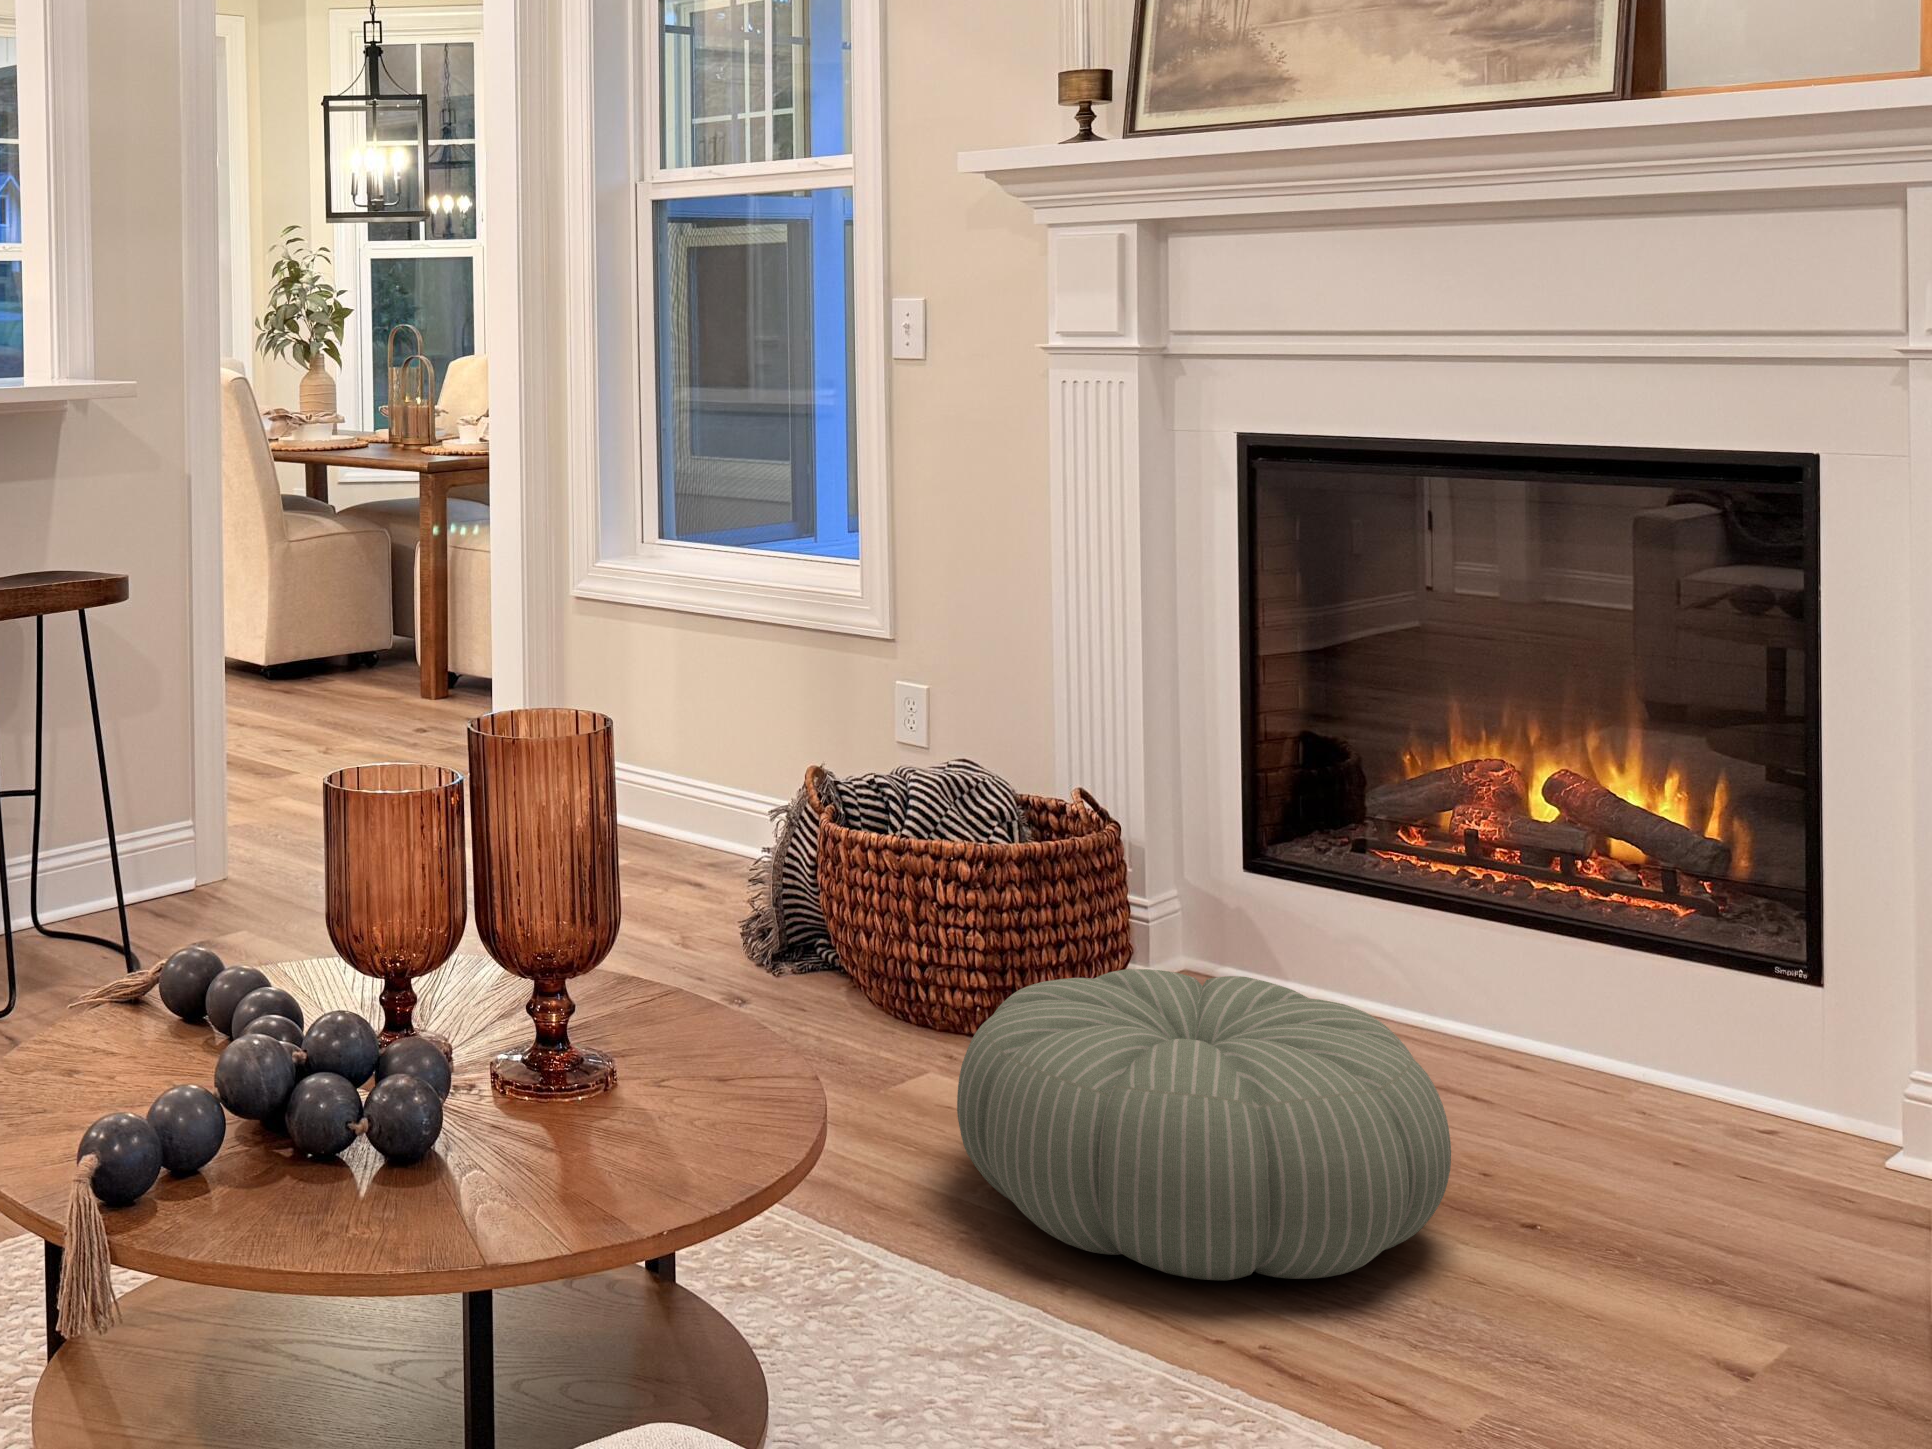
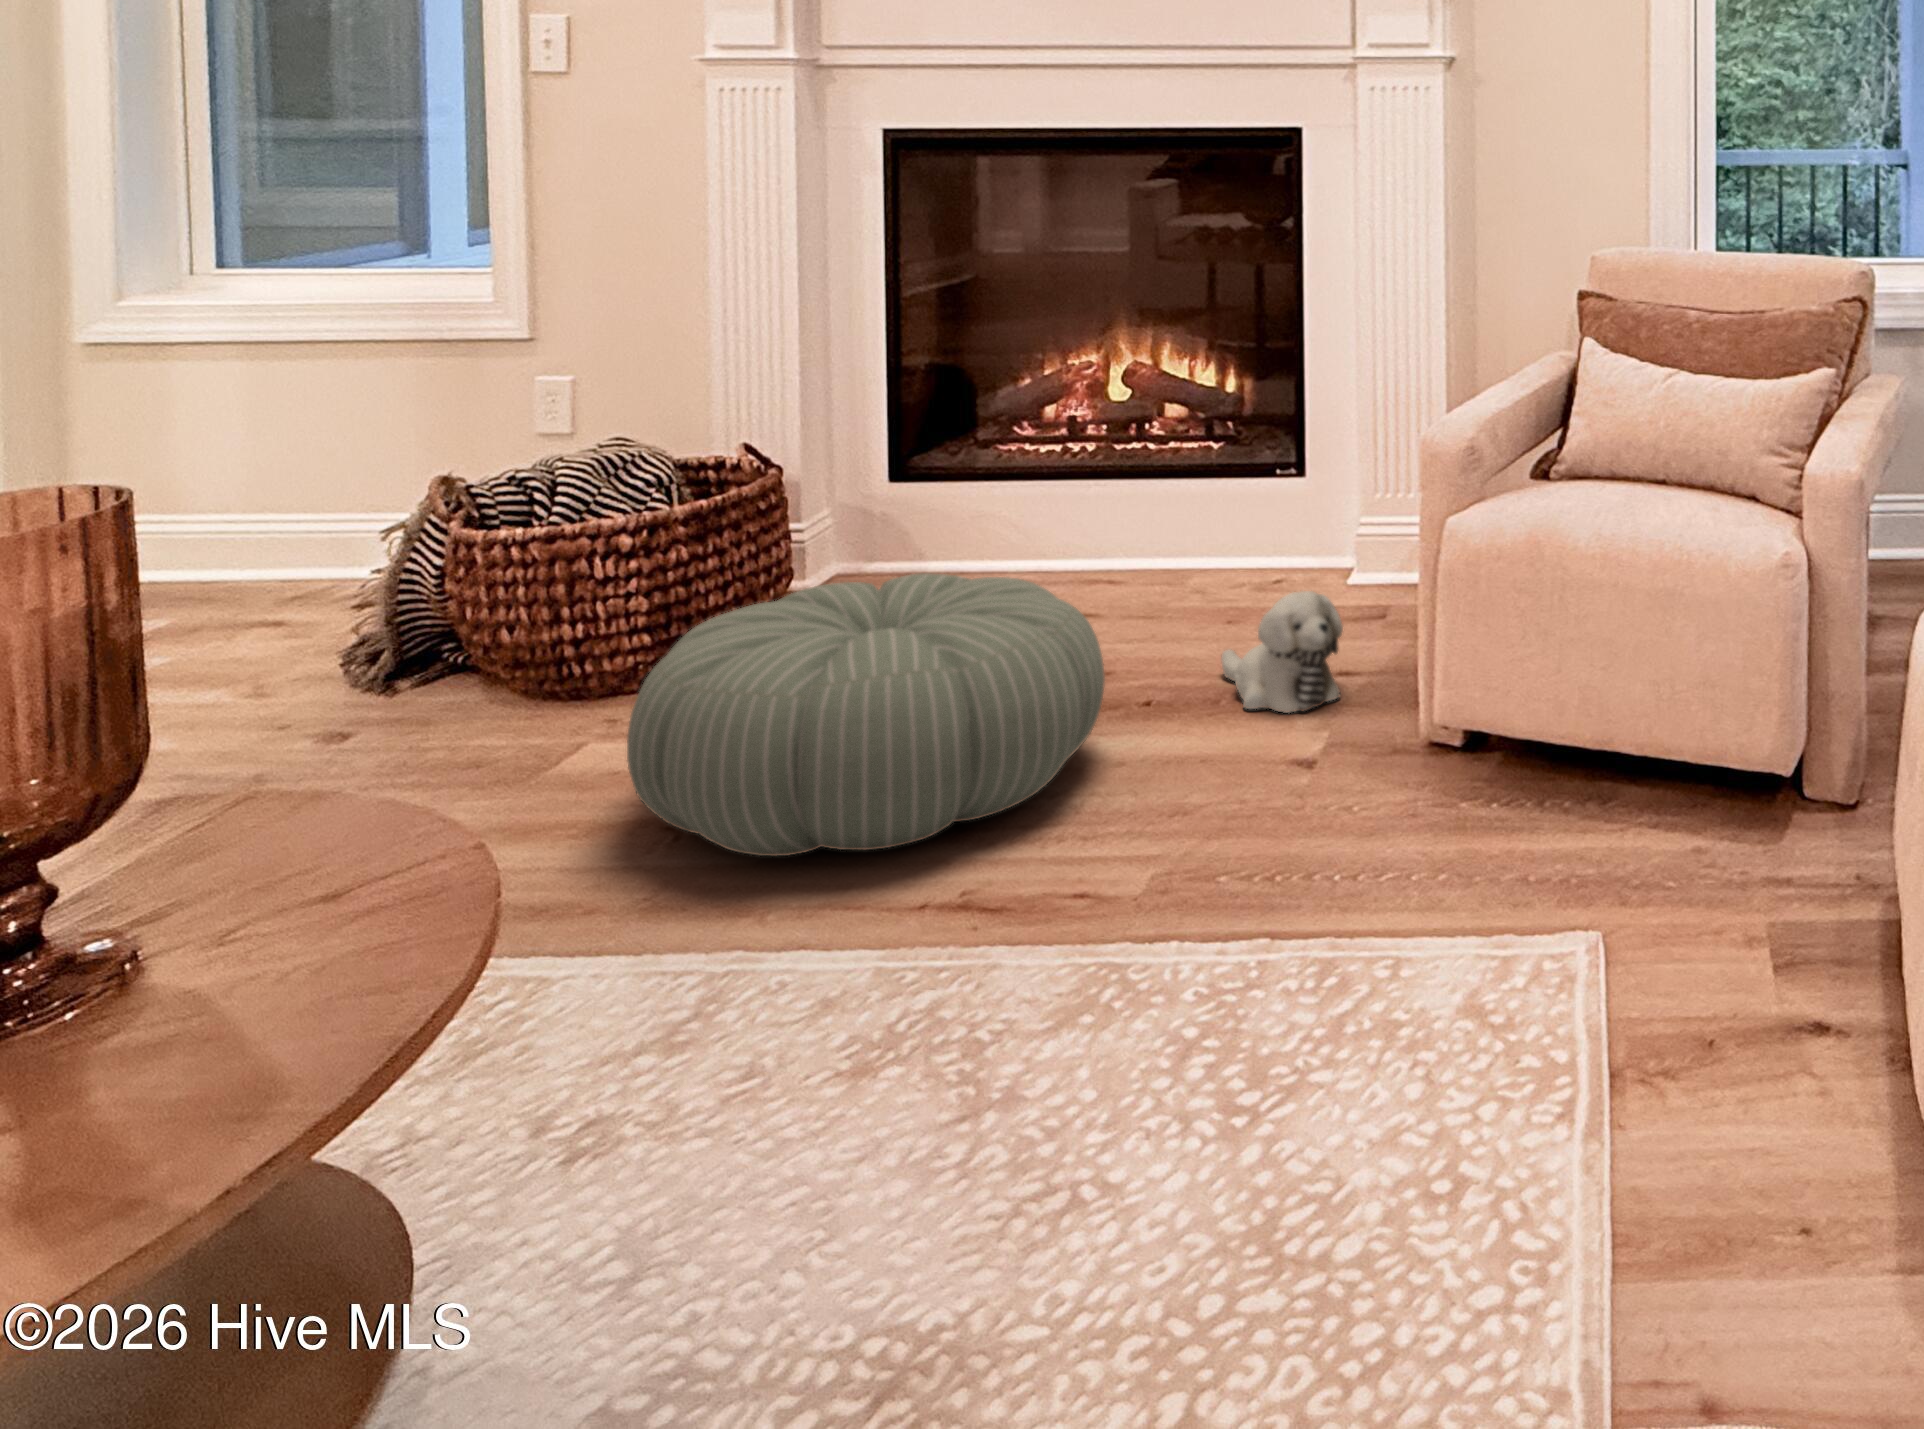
plush toy: none [1649,1110,1823,1281] -> present [1221,591,1343,713]

